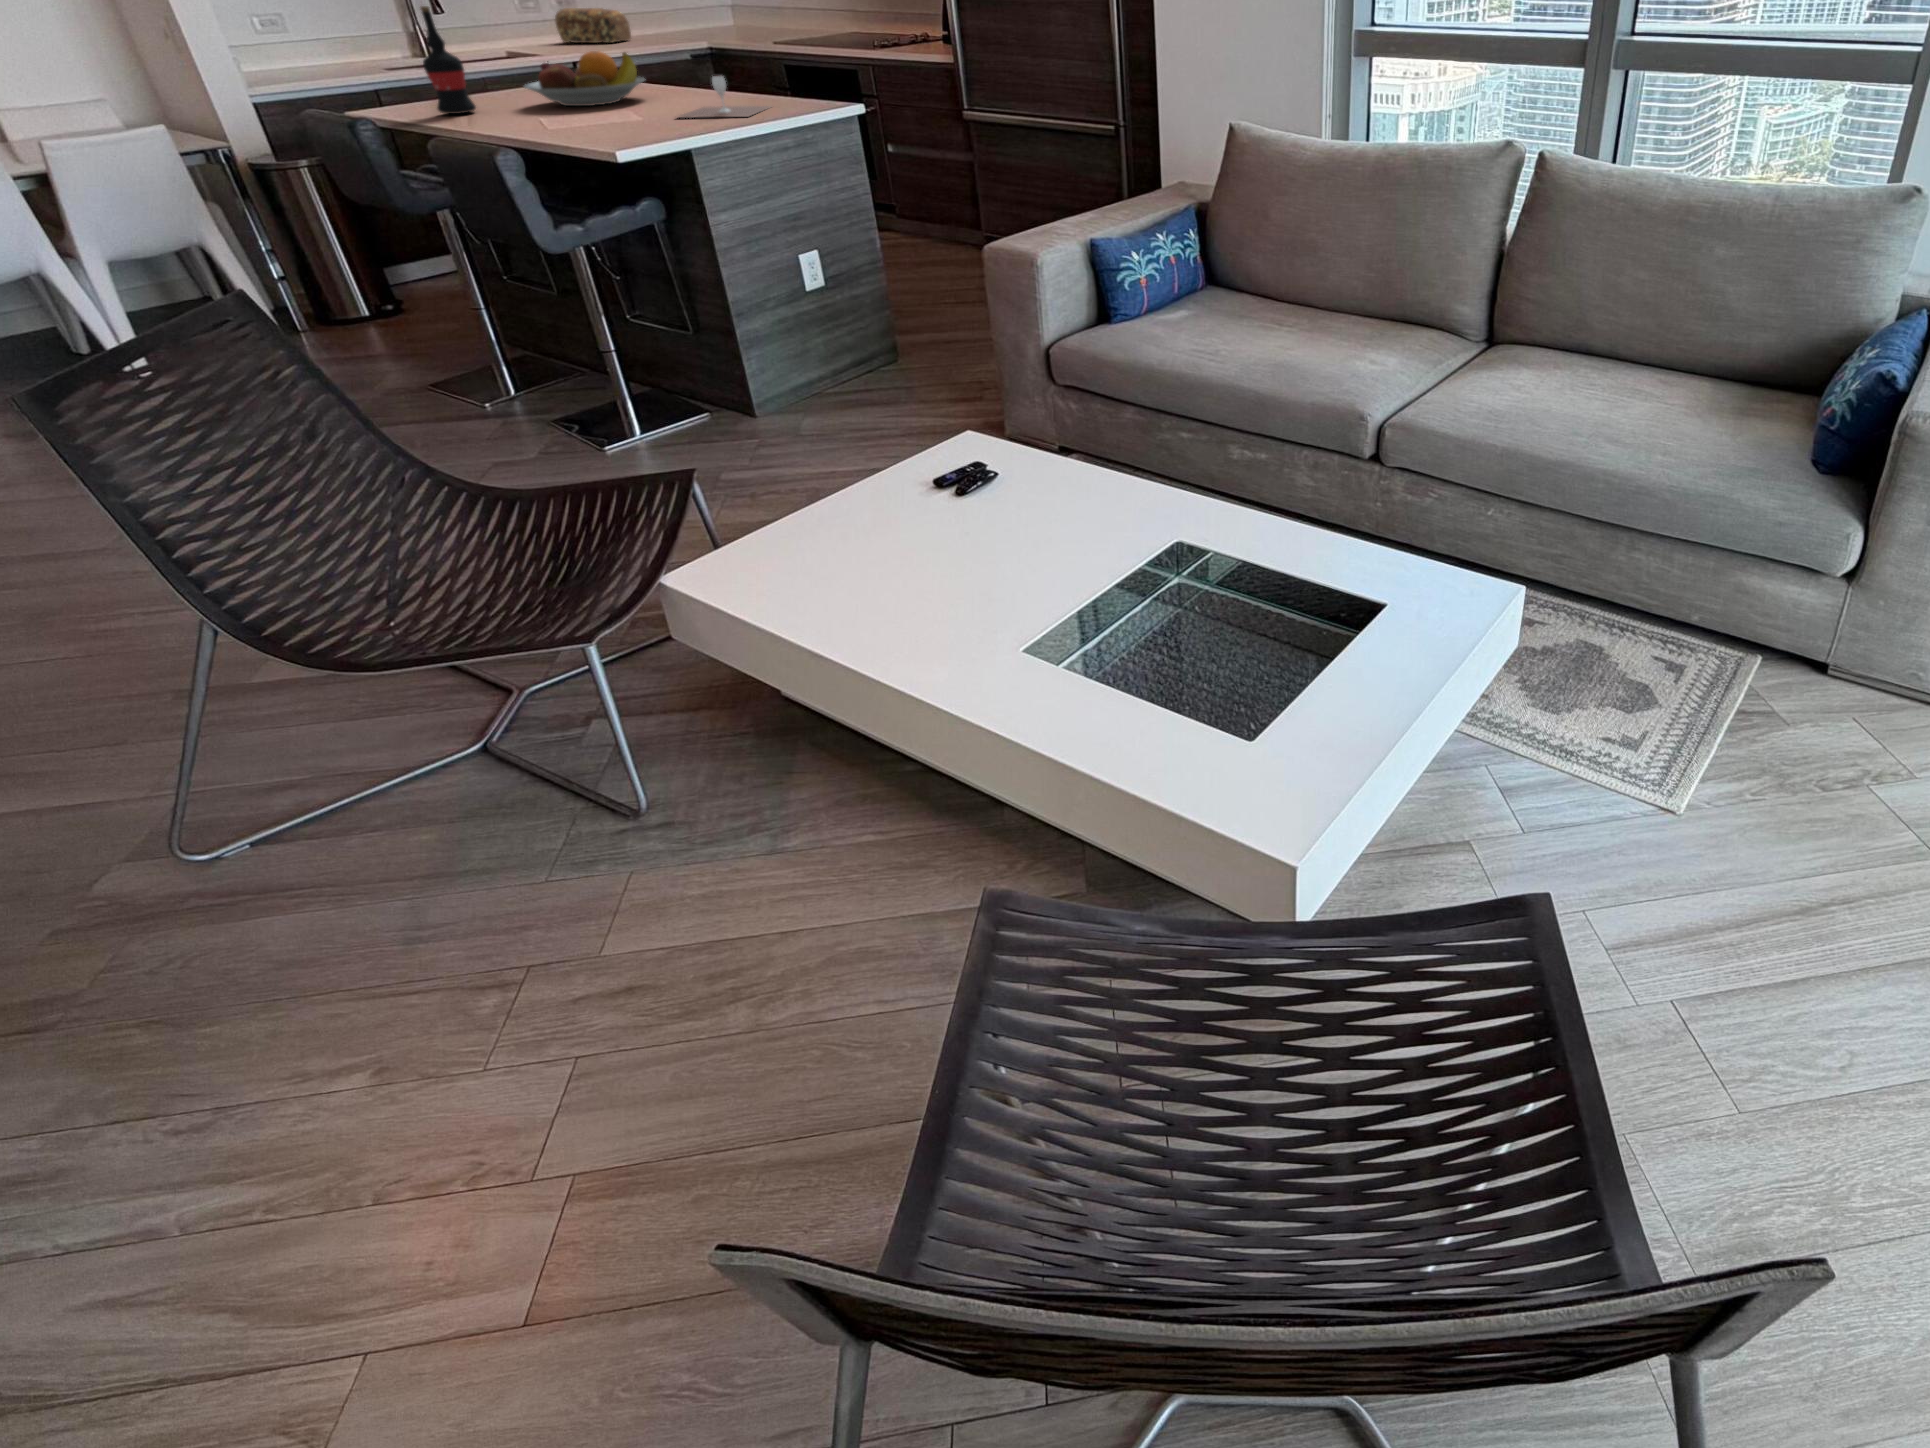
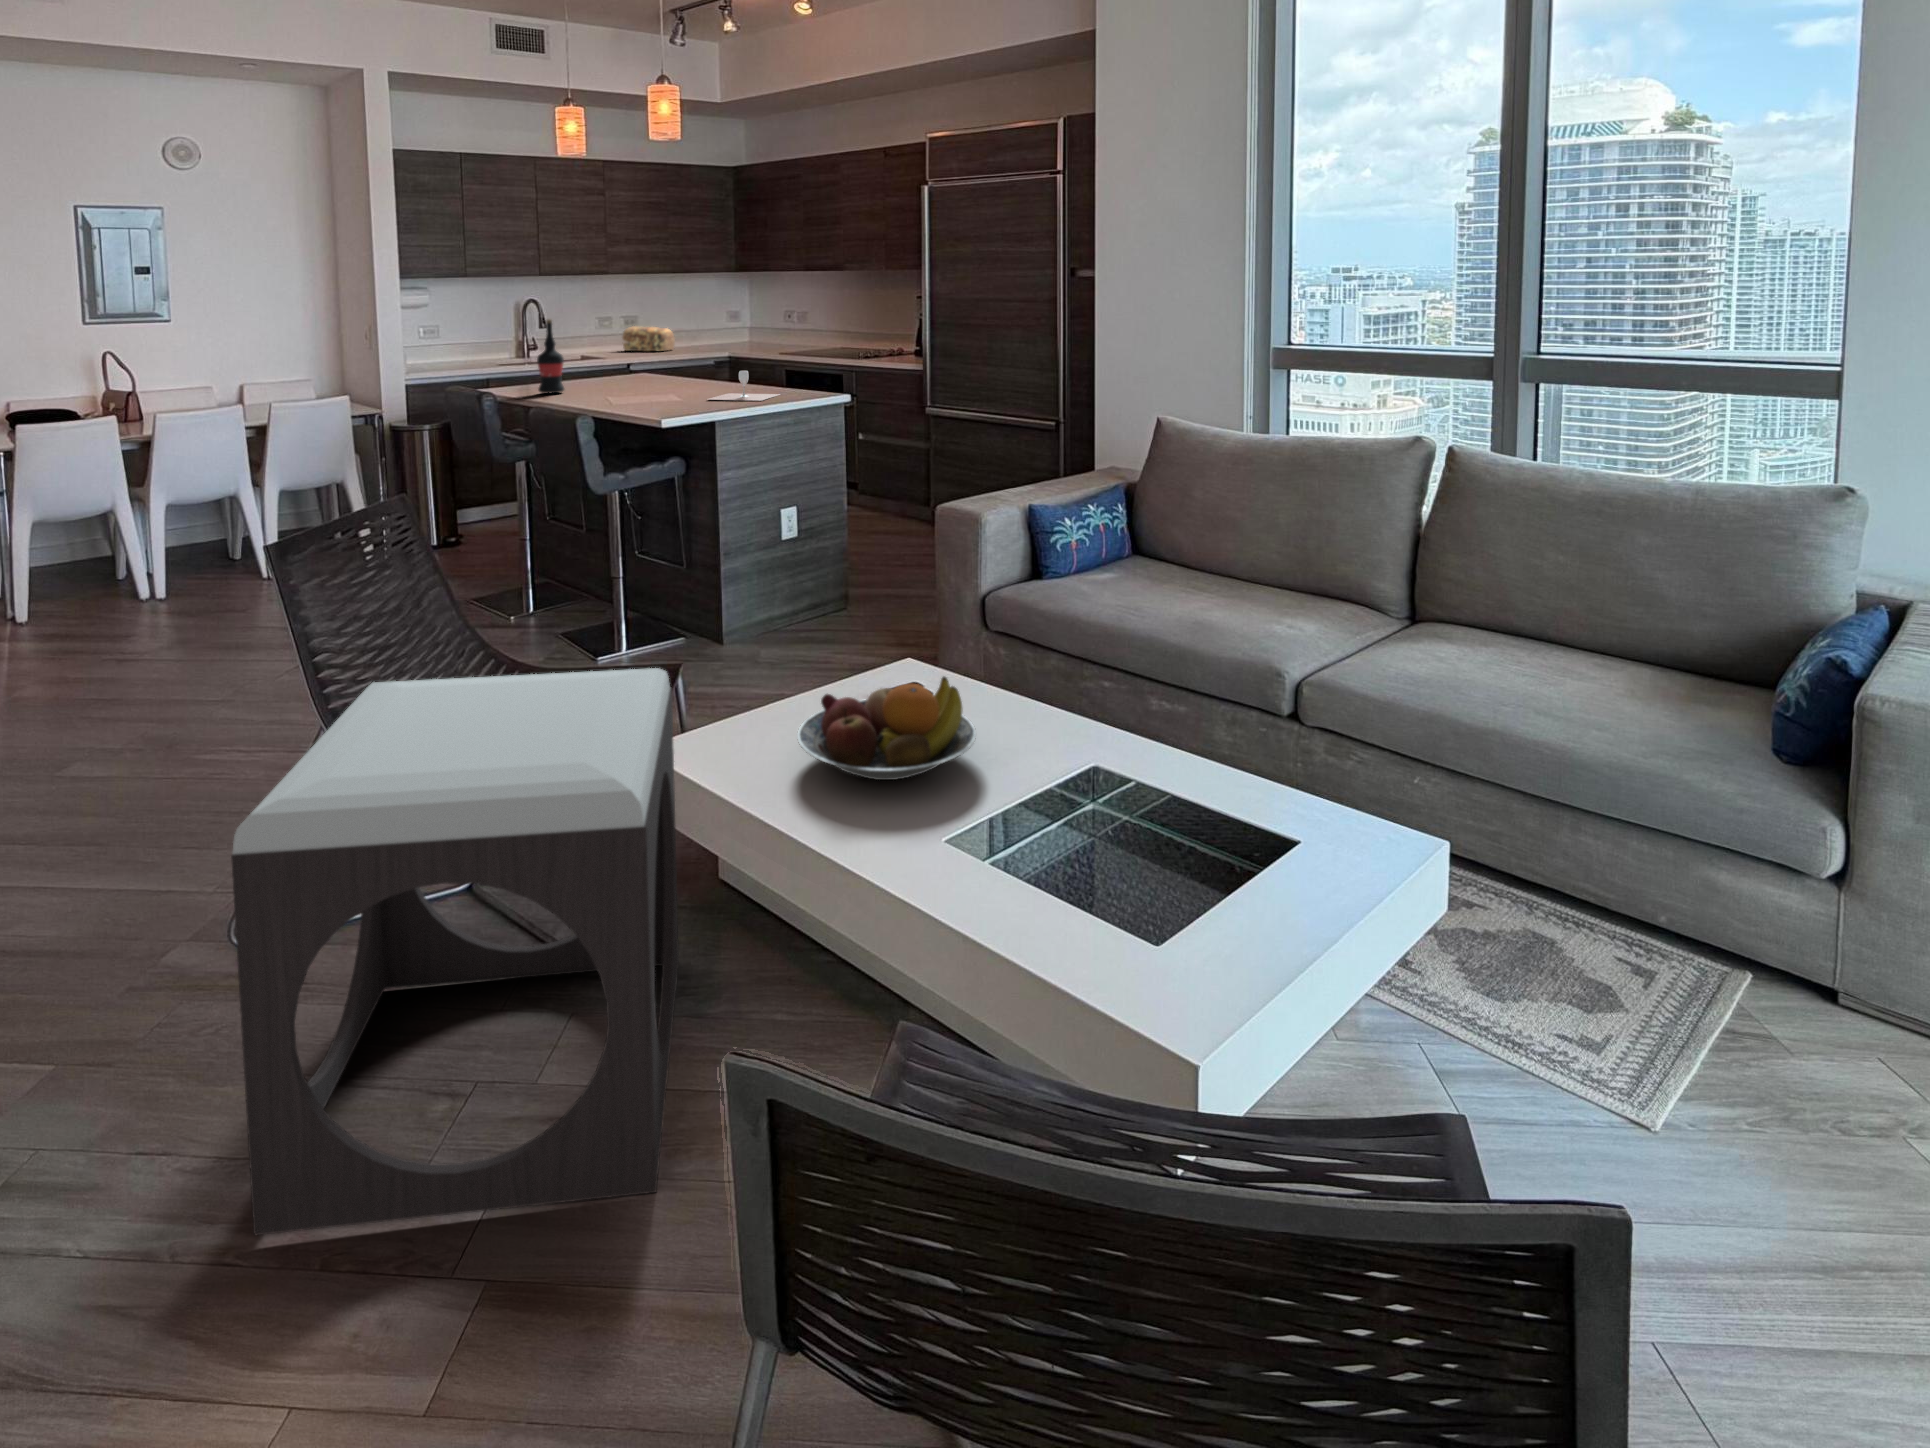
fruit bowl: present [524,51,645,106] -> present [797,677,976,780]
footstool: none [53,504,752,1175] -> present [231,668,679,1235]

